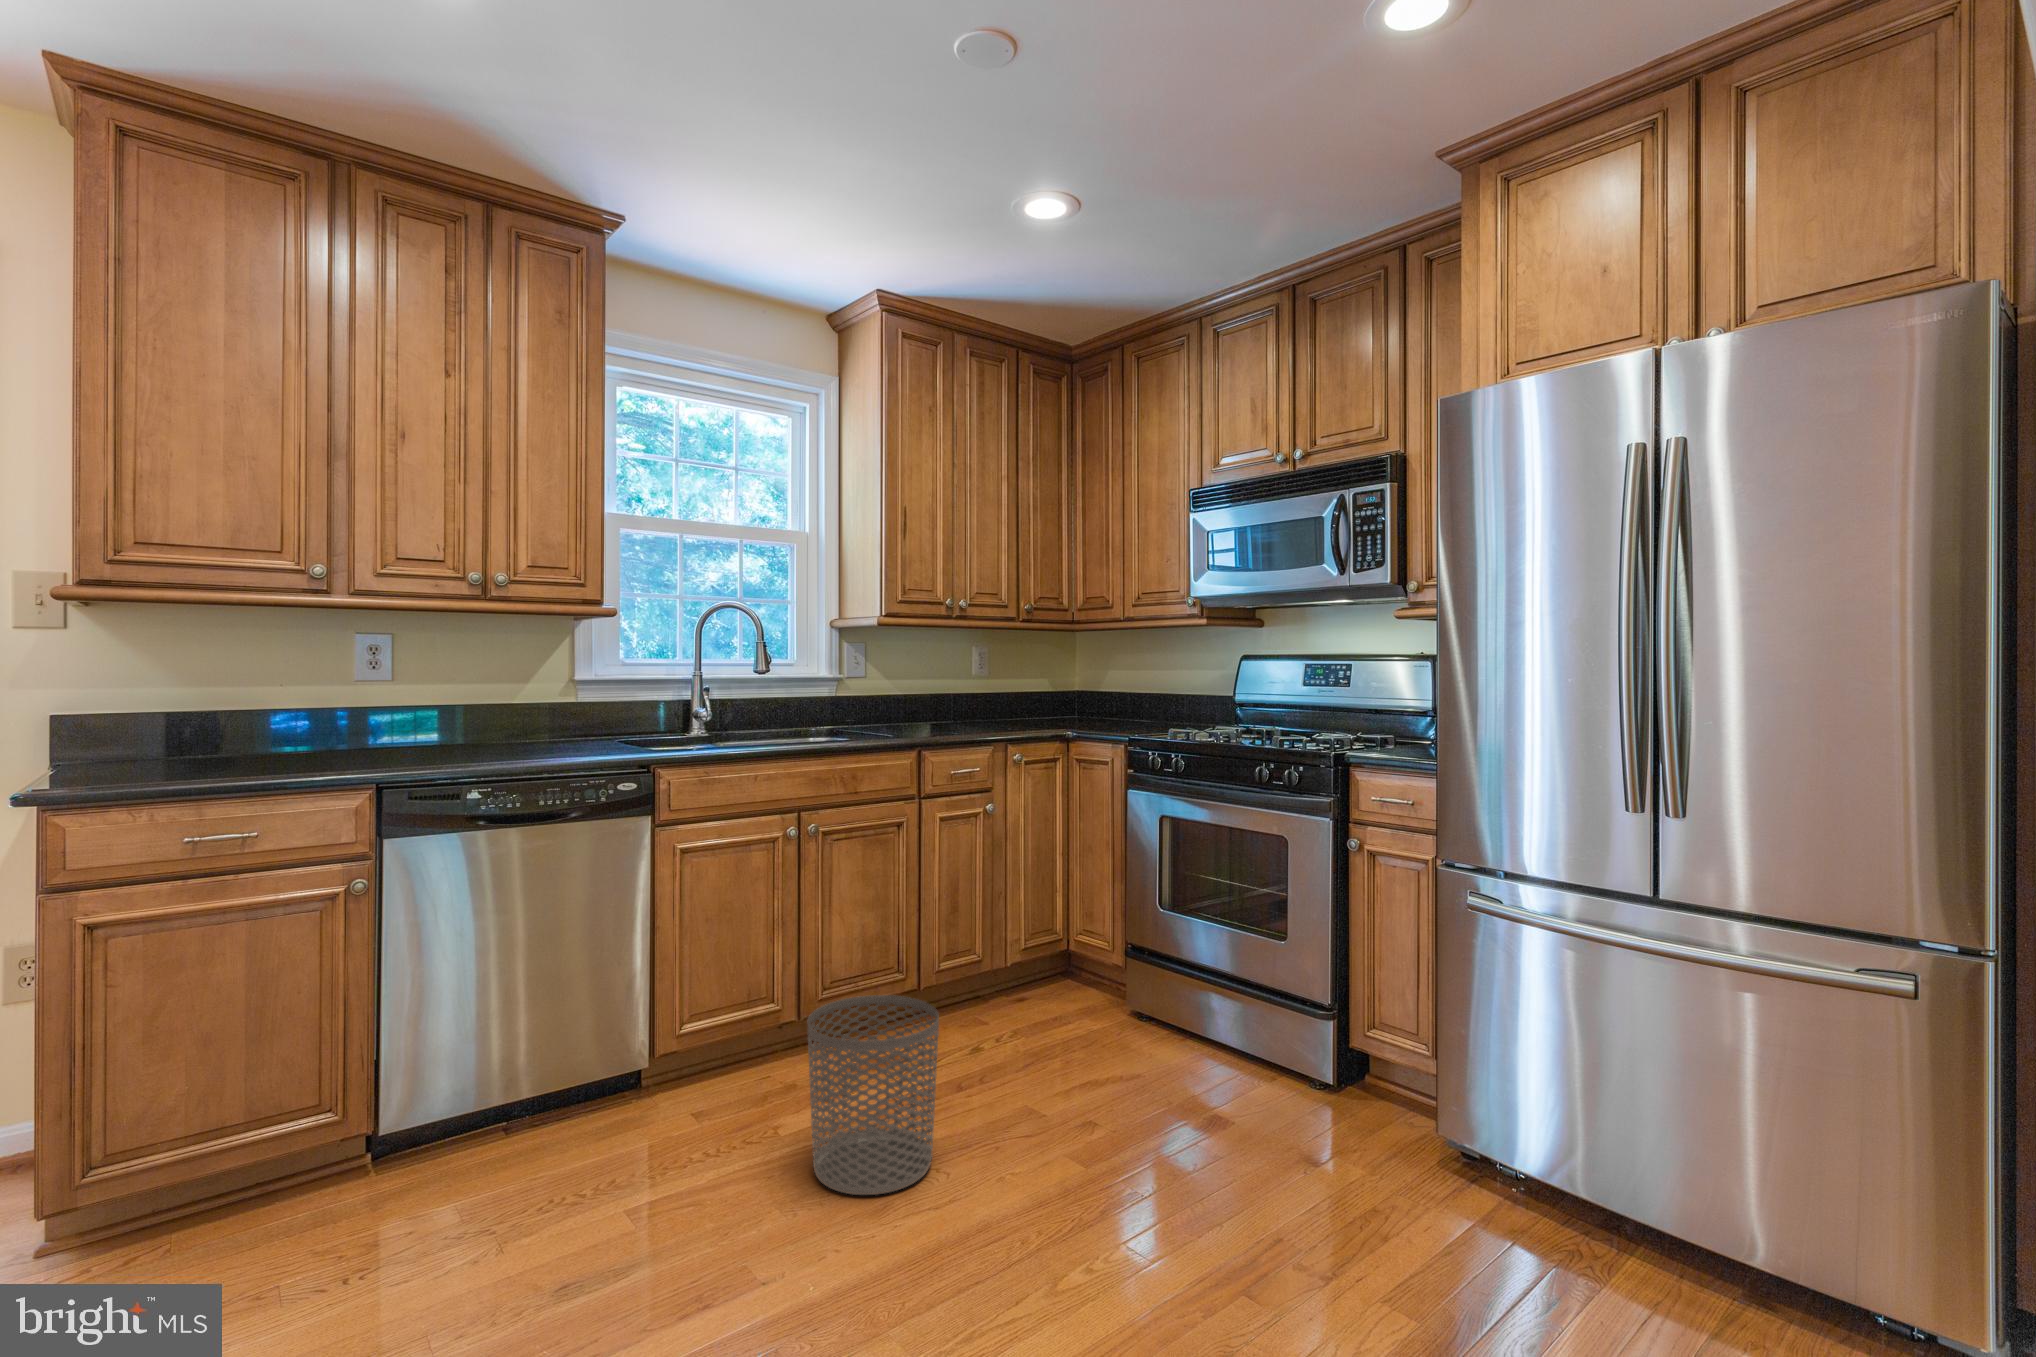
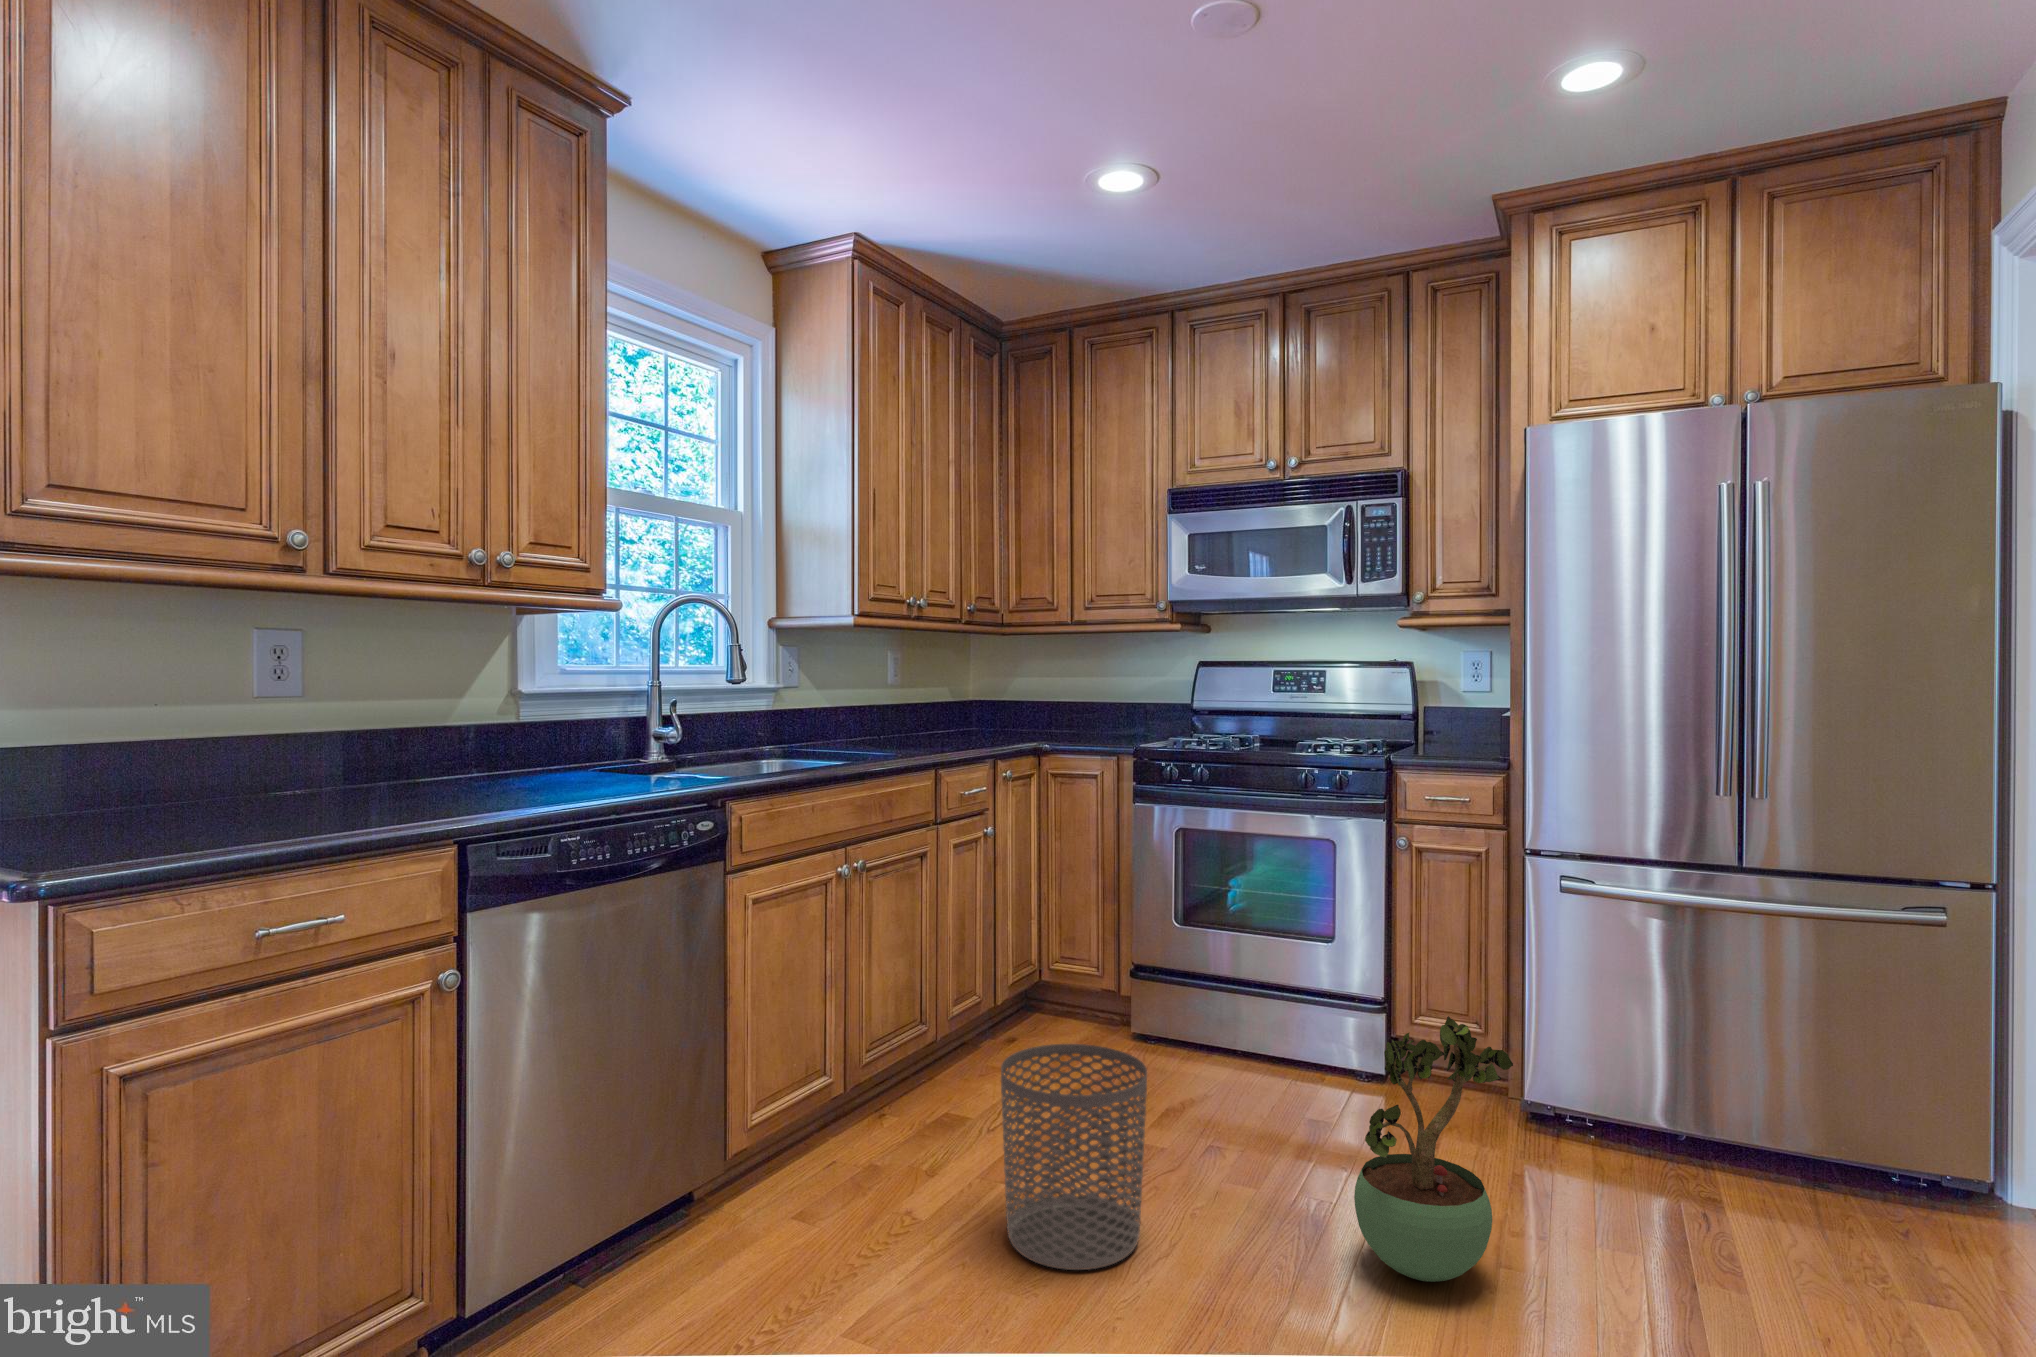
potted plant: none [1063,1011,1234,1273] -> present [1354,1016,1513,1282]

